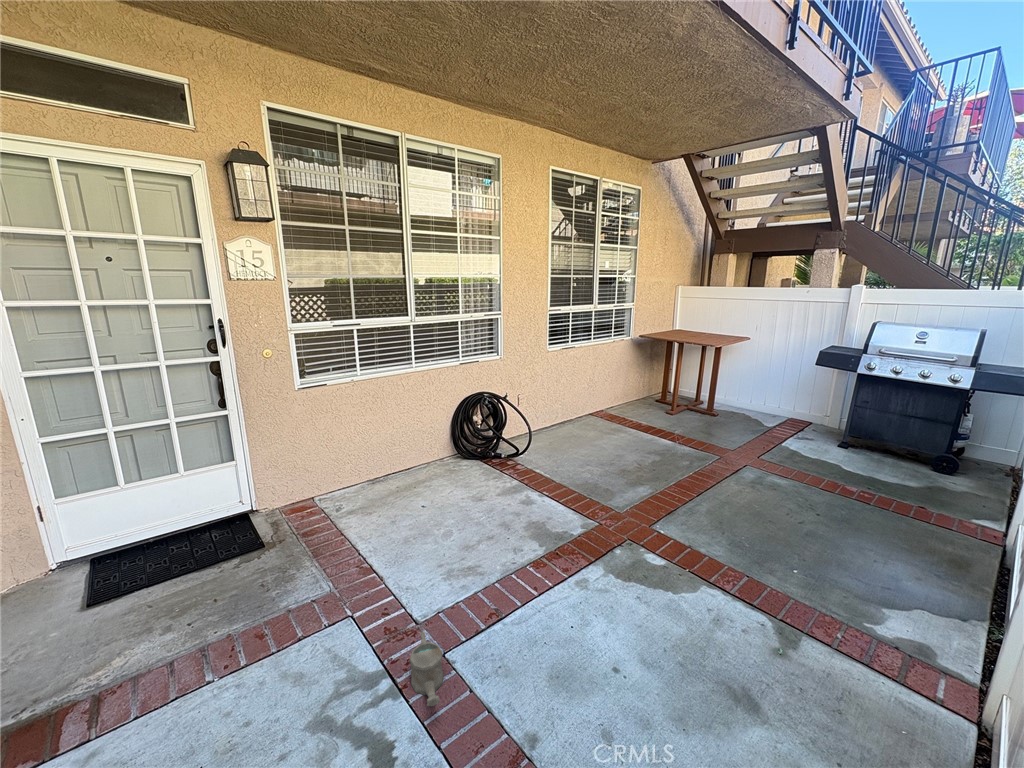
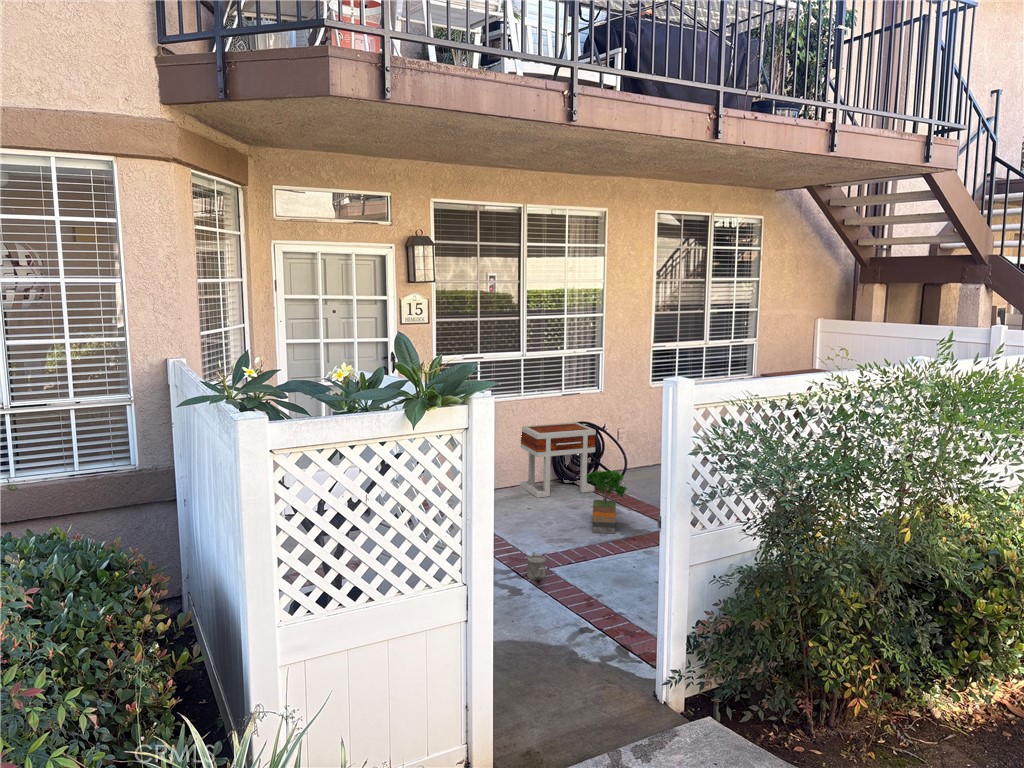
side table: none [414,393,499,484] -> present [520,422,596,498]
potted tree: none [494,461,549,544] -> present [587,470,627,534]

